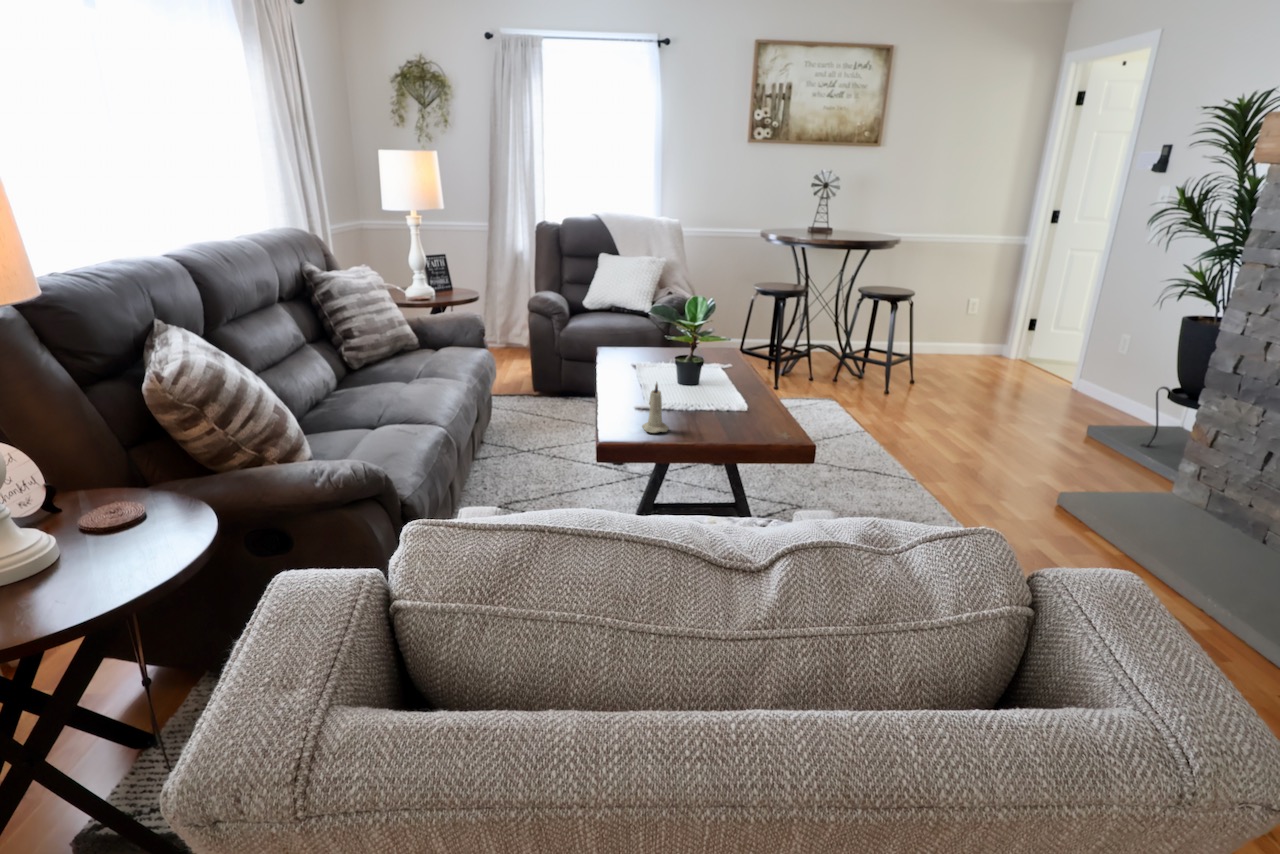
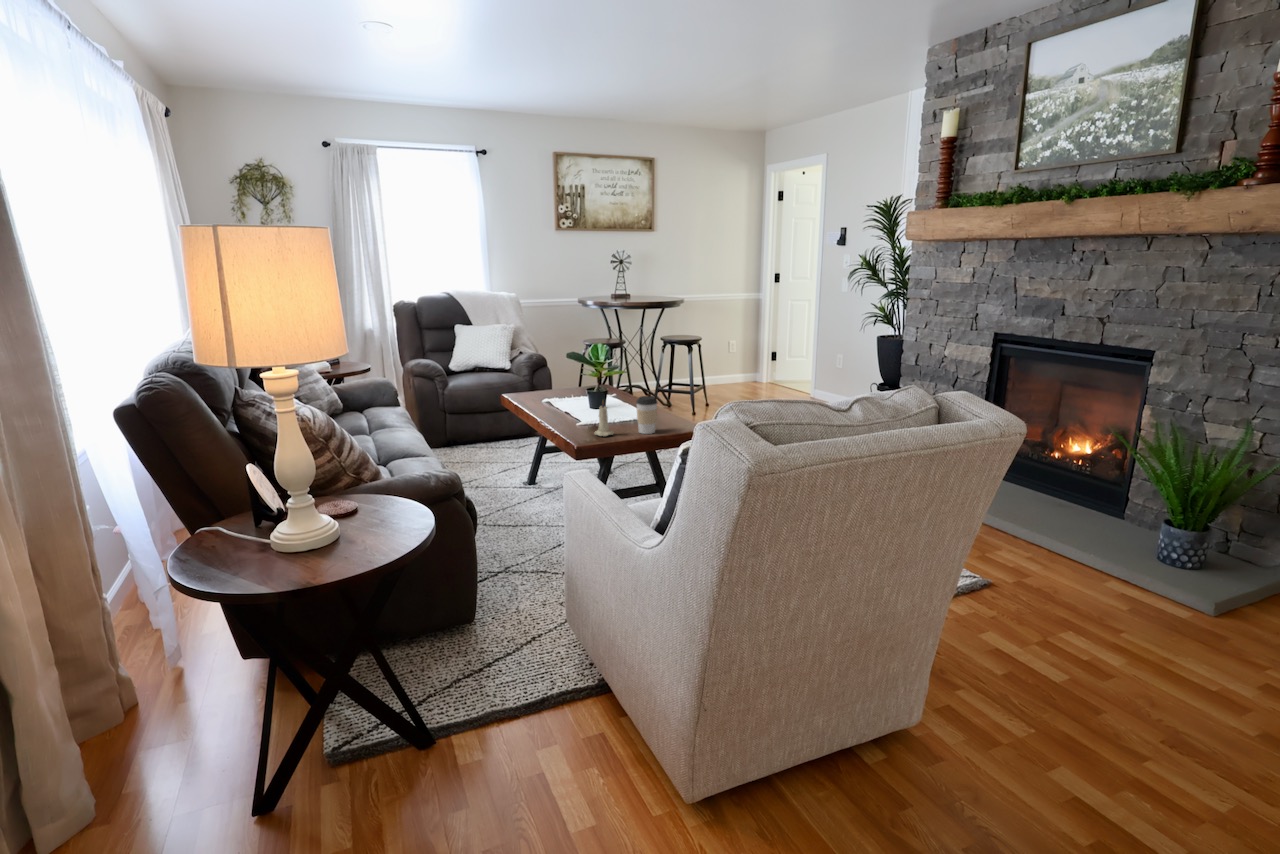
coffee cup: none [702,383,734,439] -> present [636,396,657,434]

